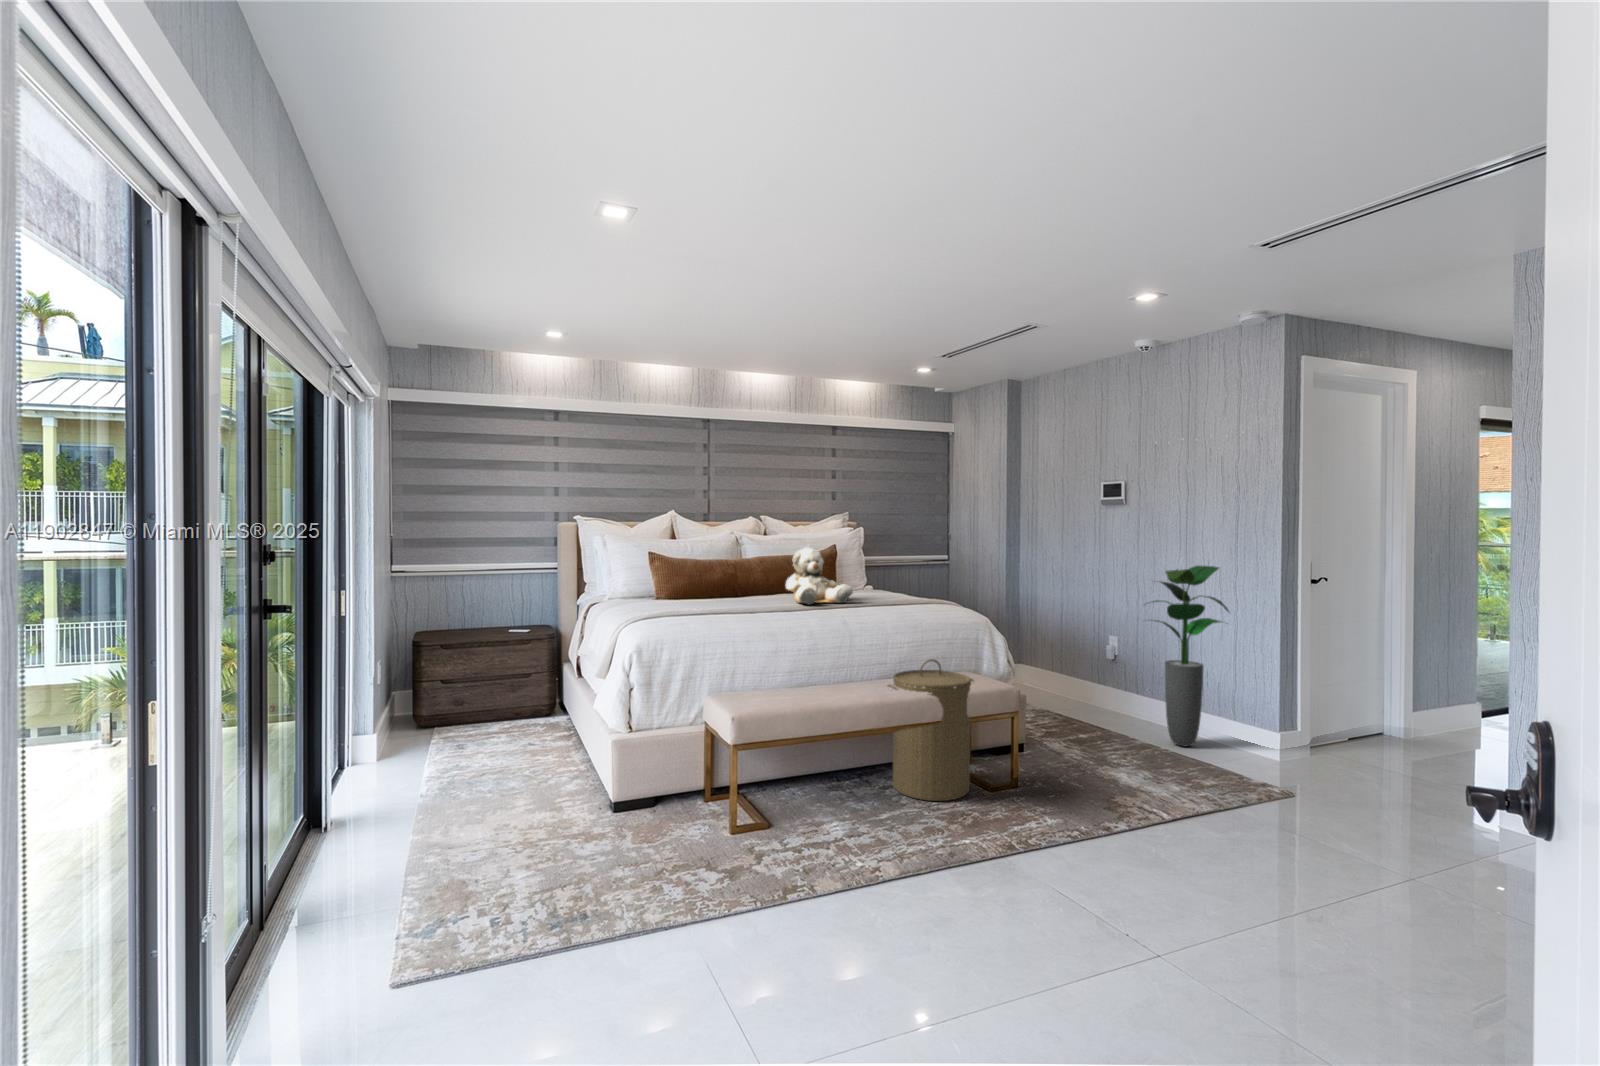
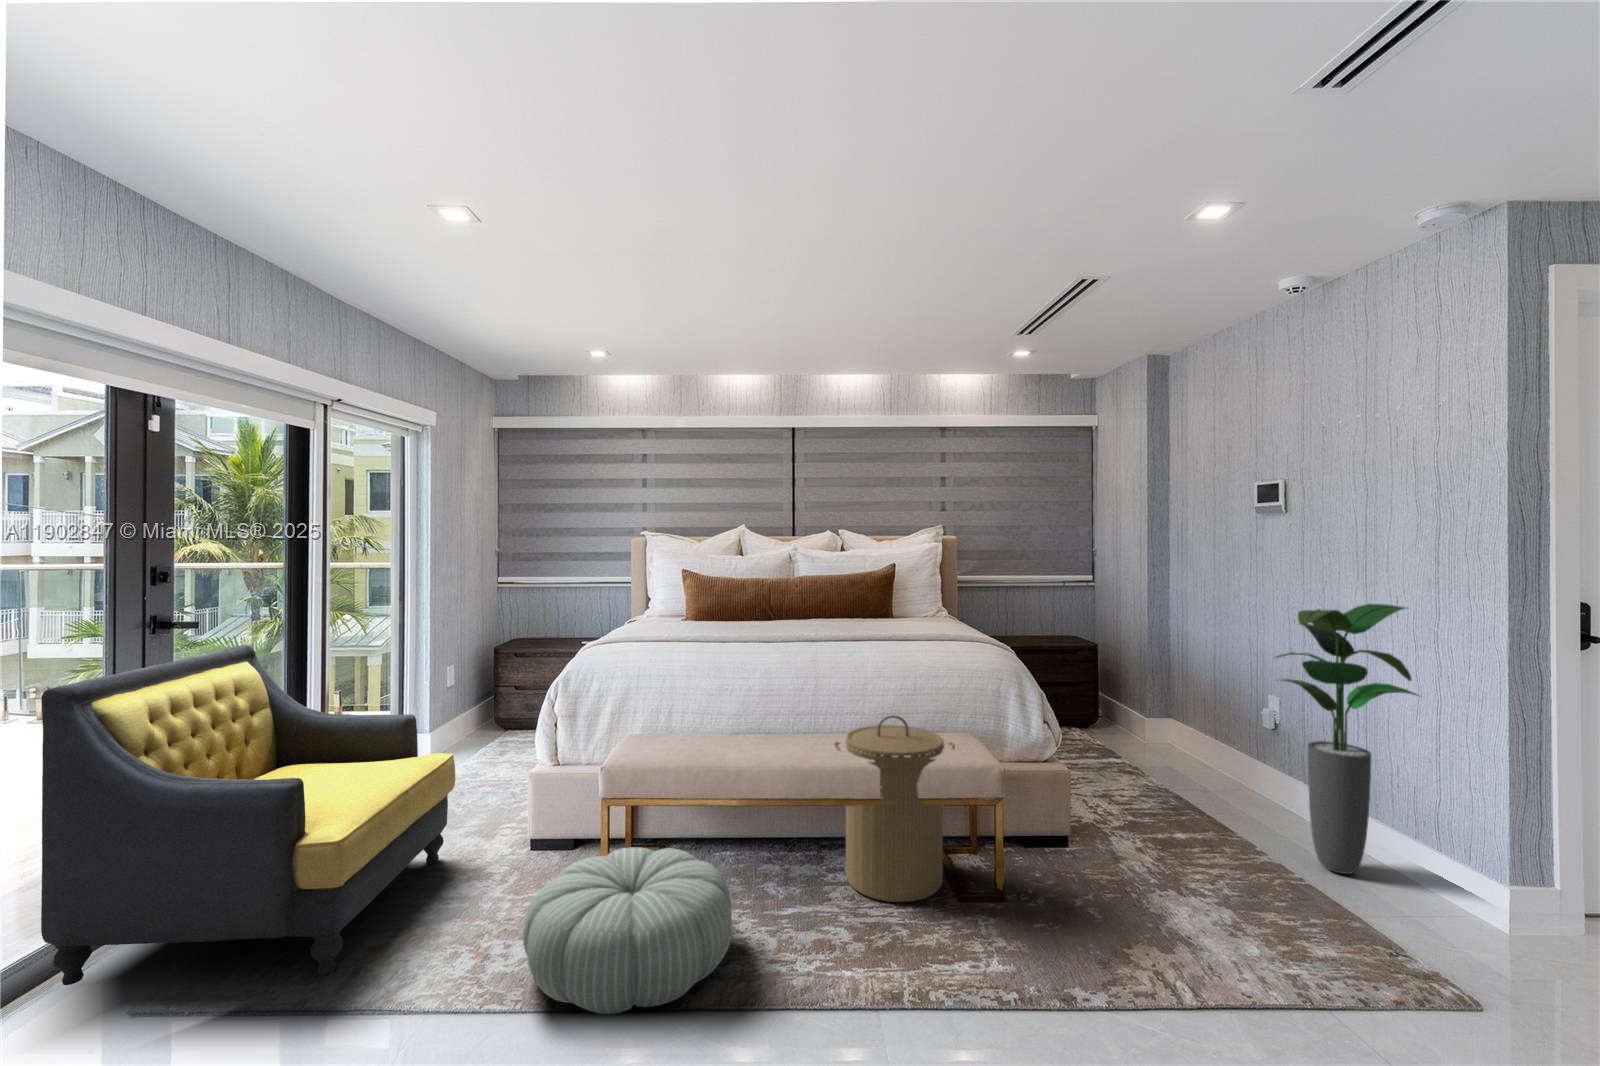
teddy bear: present [786,547,853,605] -> none [804,567,877,634]
armchair: none [268,631,581,978] -> present [41,645,455,985]
pouf: none [727,776,892,892] -> present [523,847,732,1014]

